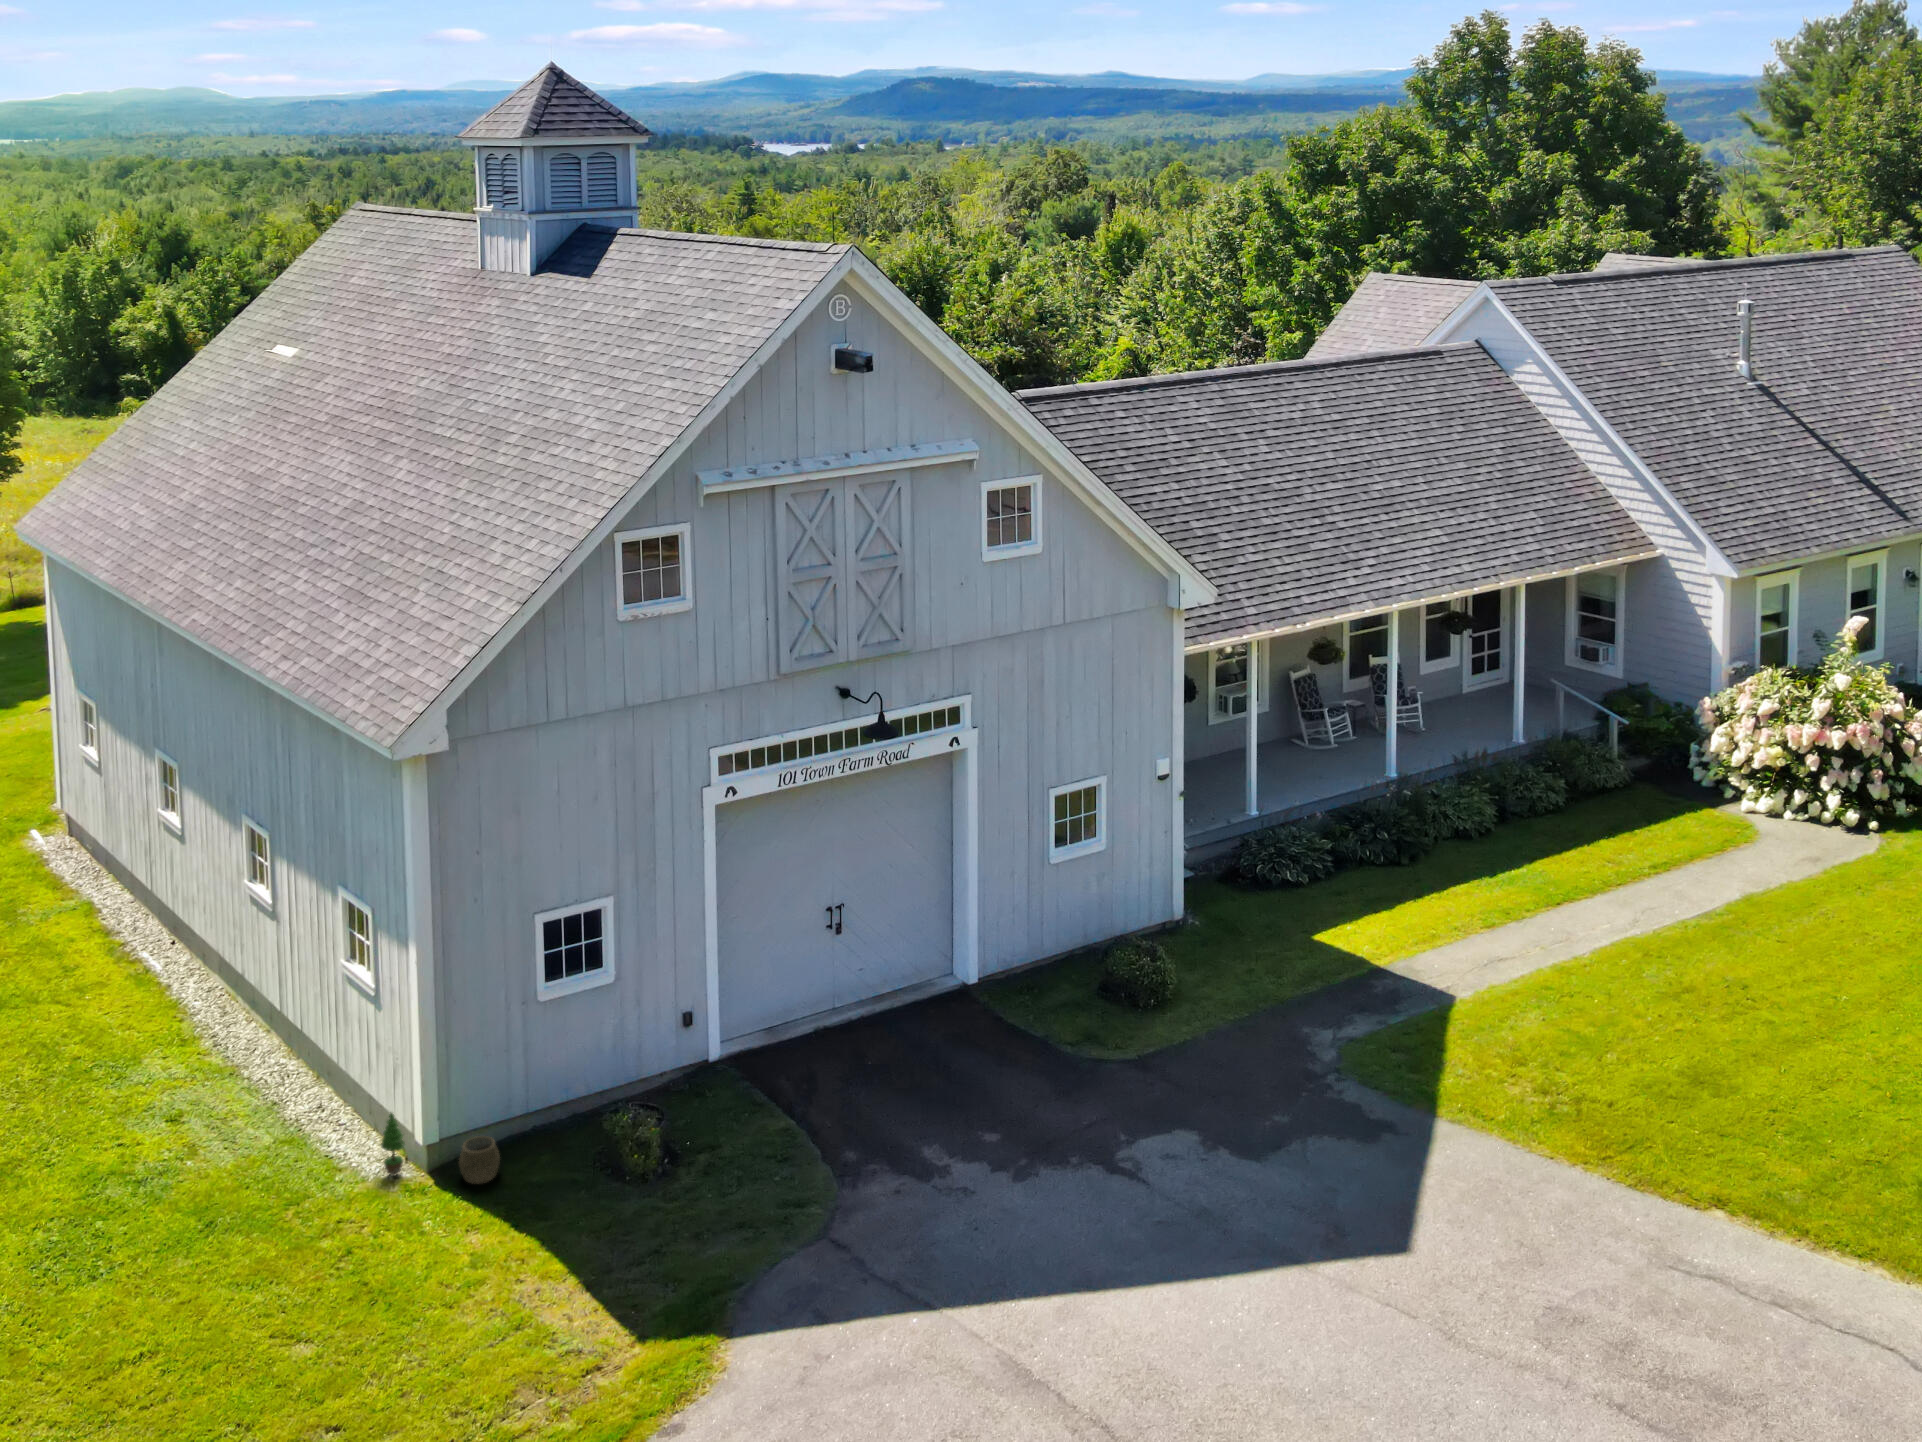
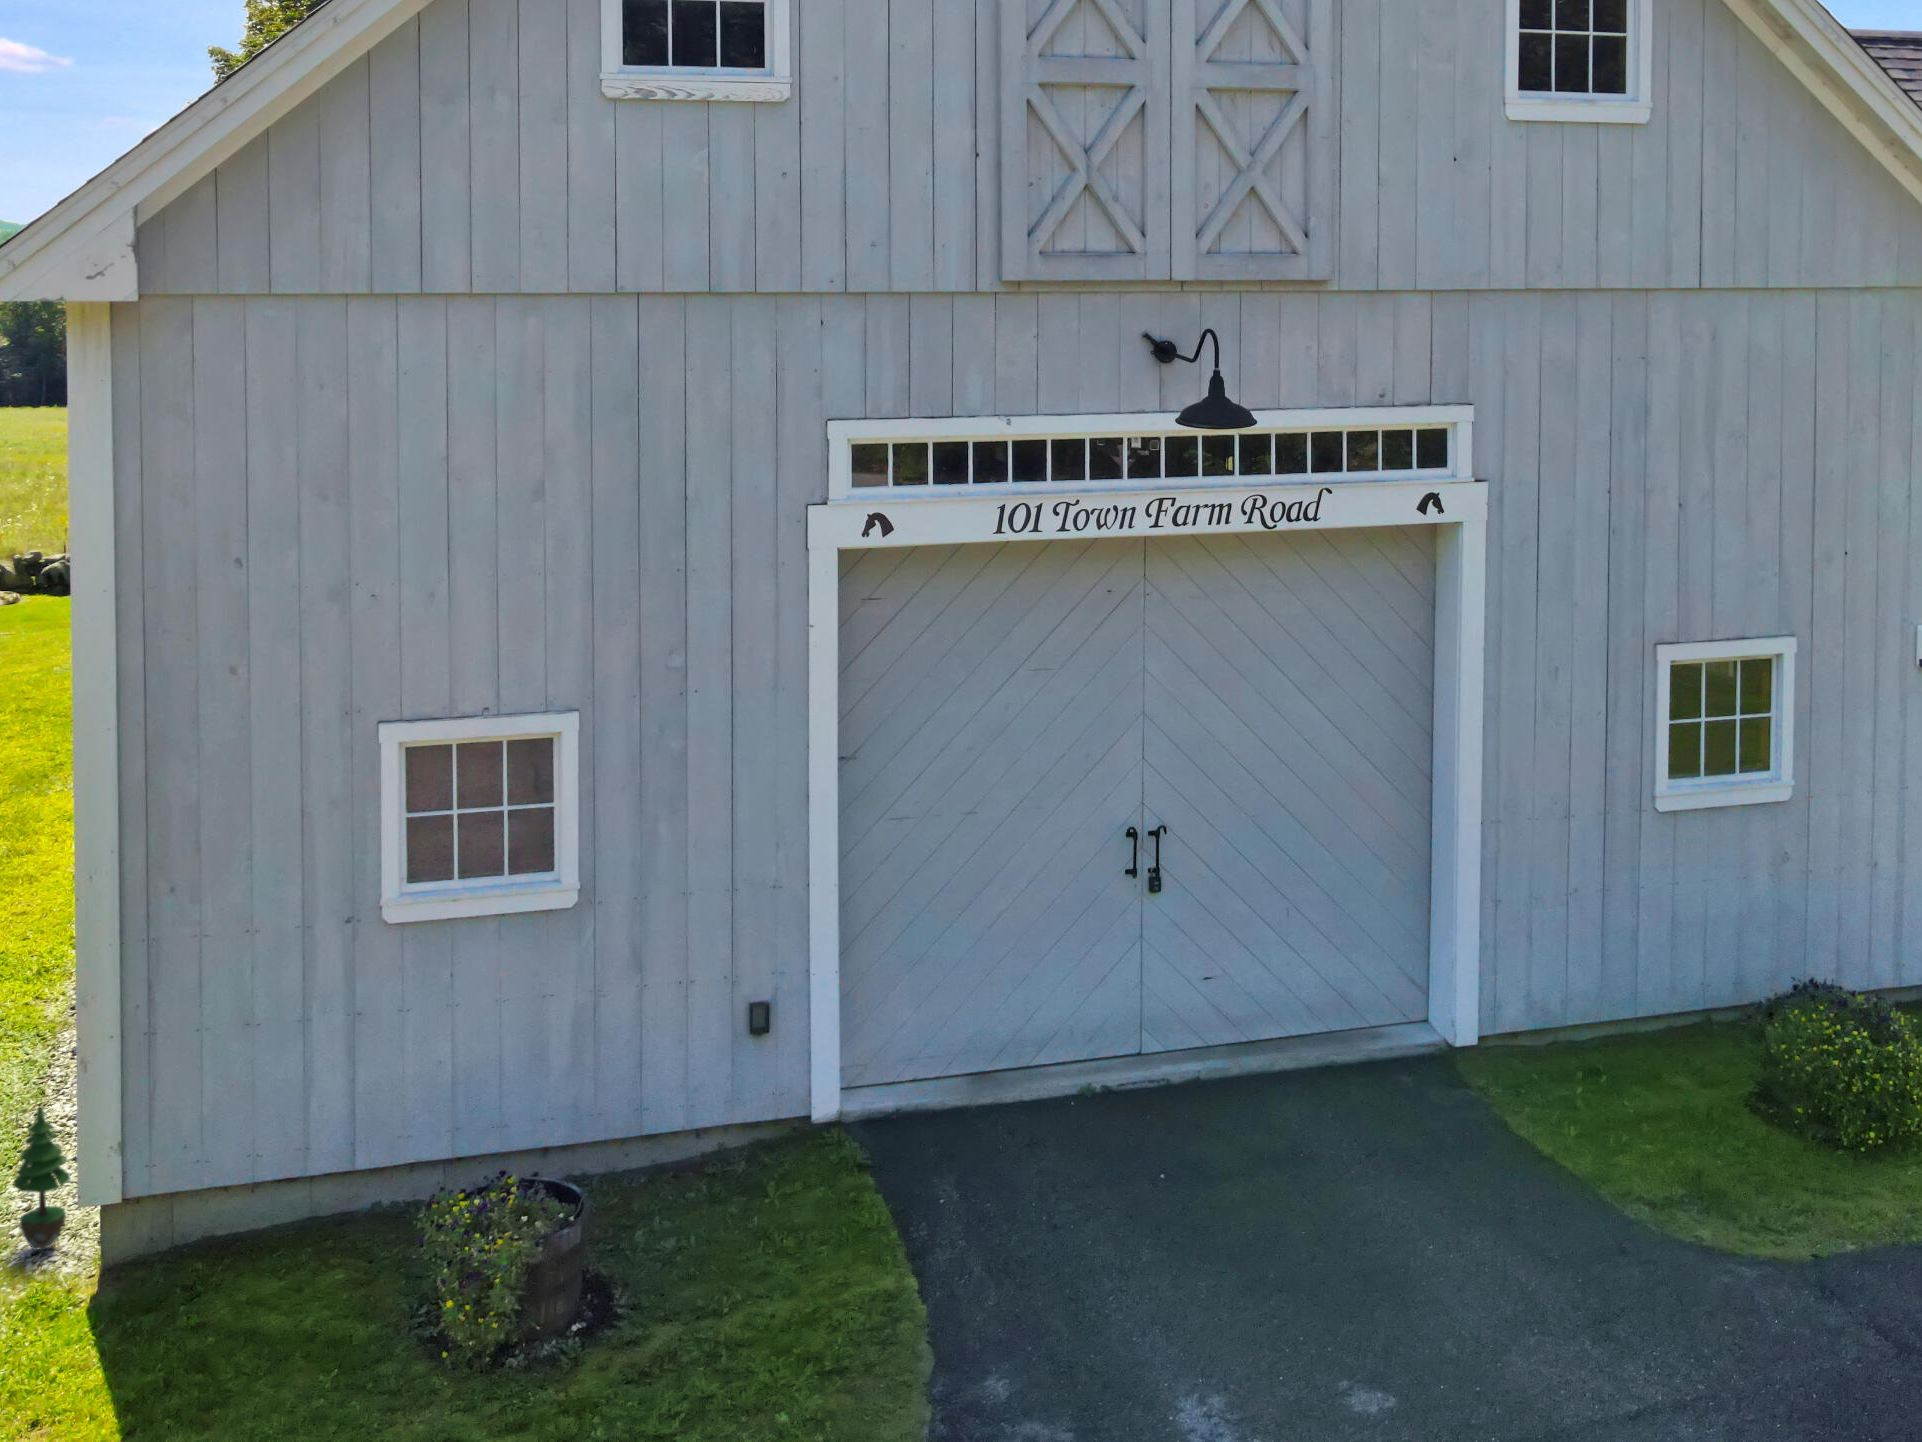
woven basket: present [459,1136,500,1184] -> none [149,1189,246,1296]

